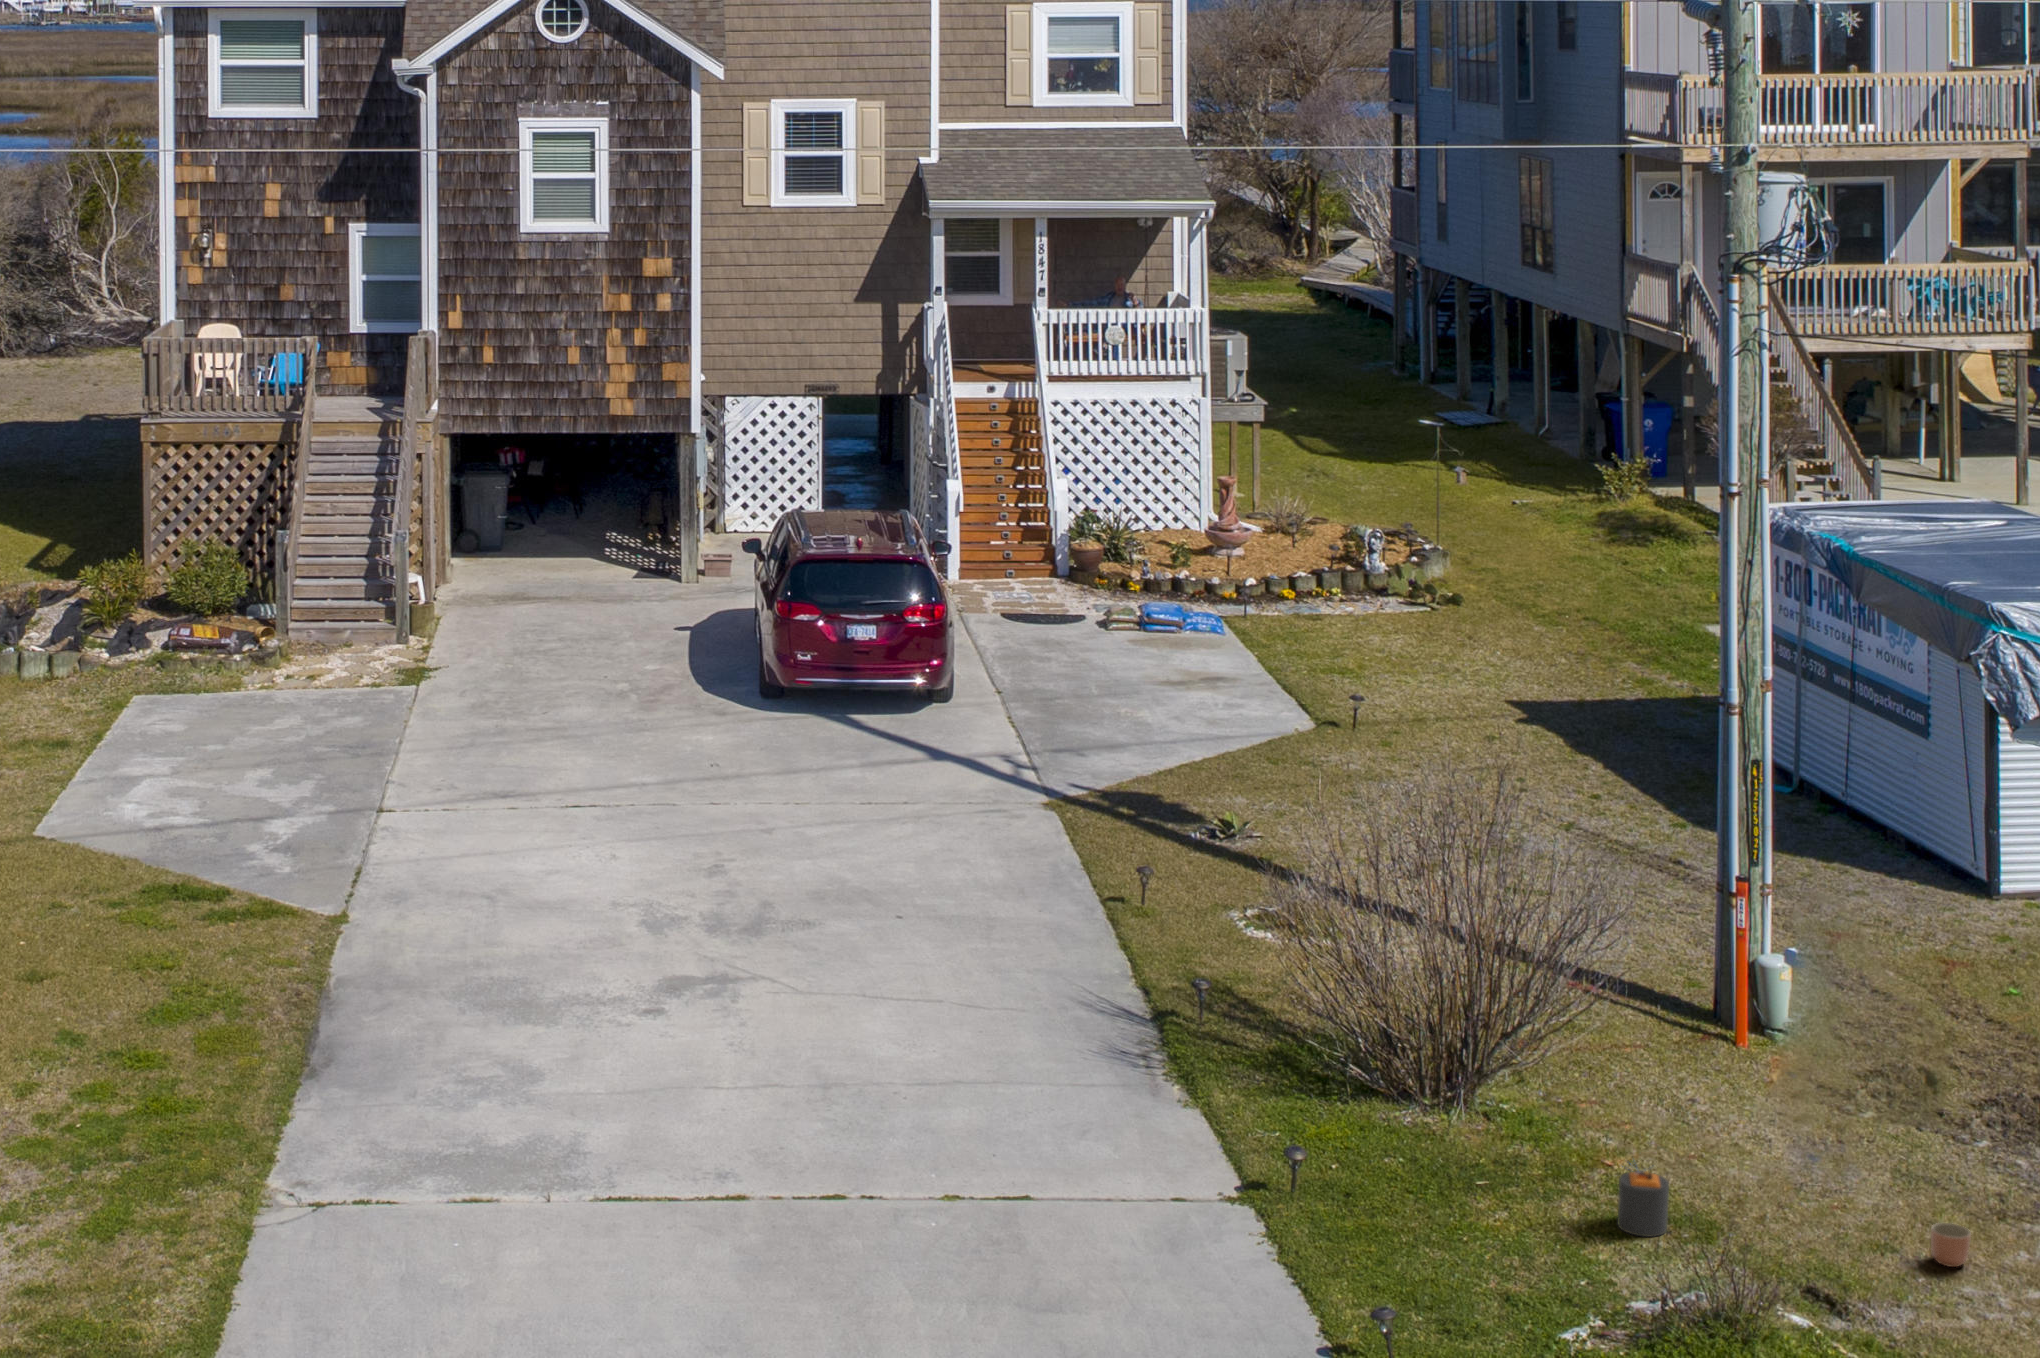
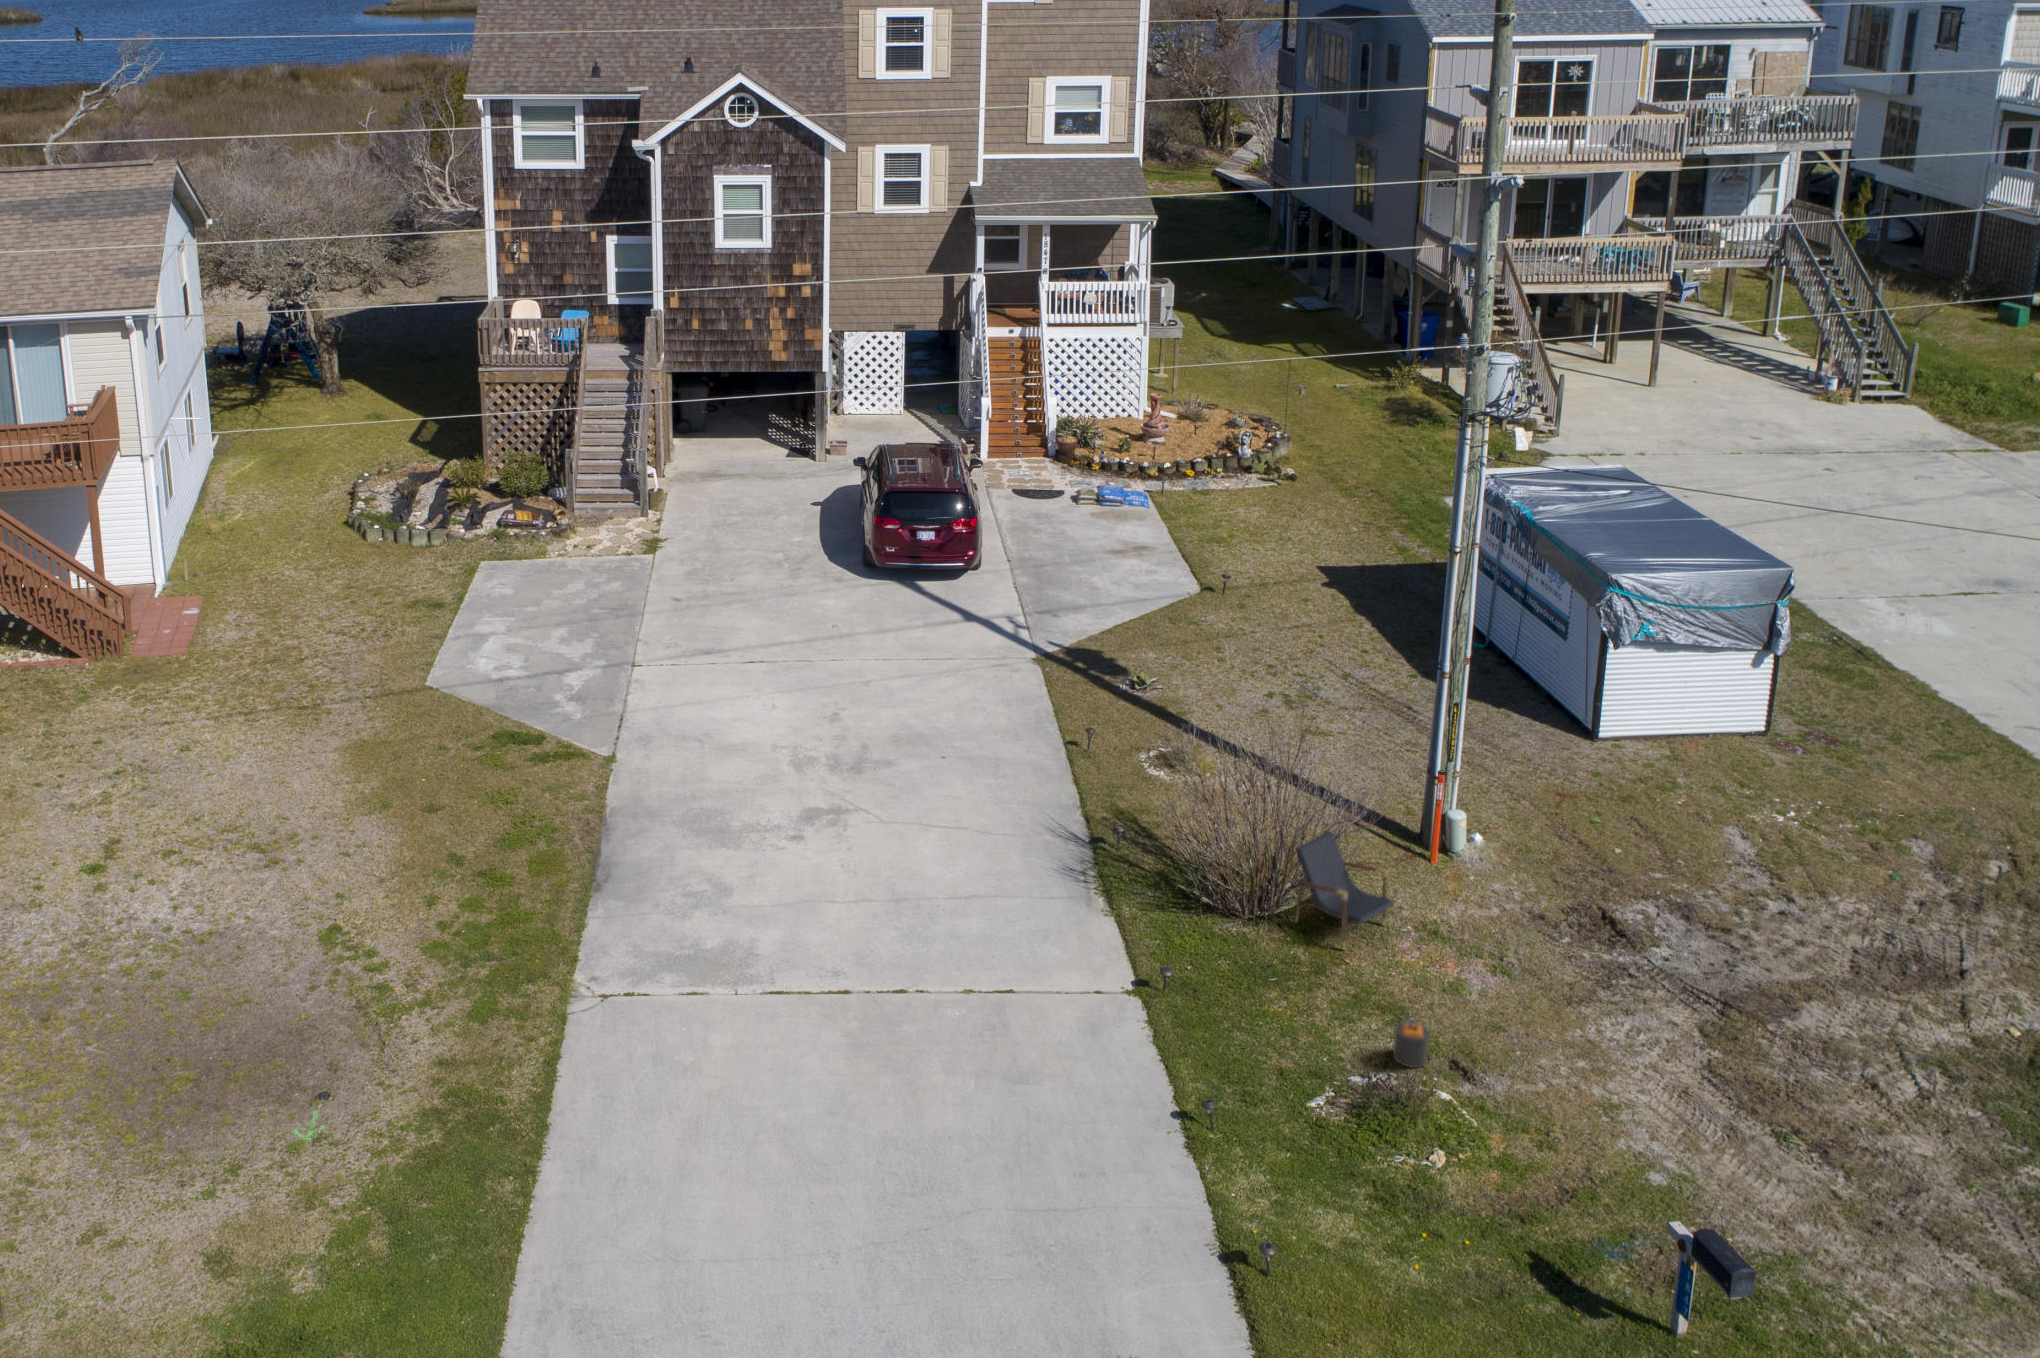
lounge chair: none [1462,948,1612,1115] -> present [1295,832,1395,949]
planter: present [1931,1223,1971,1267] -> none [1608,1073,1636,1105]

